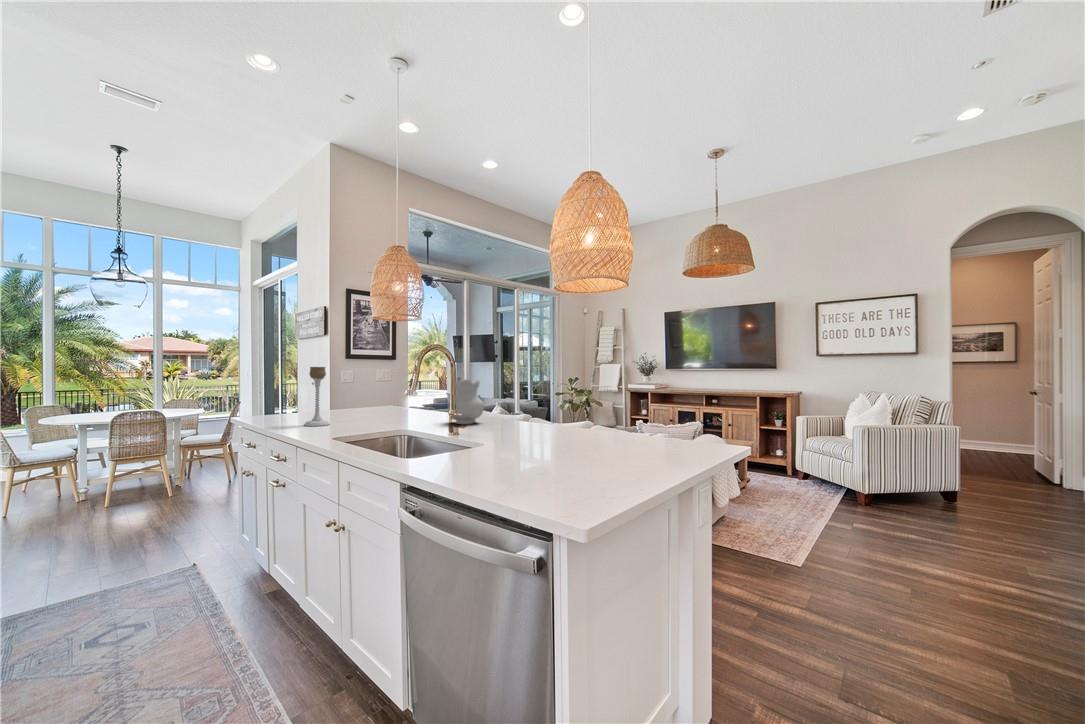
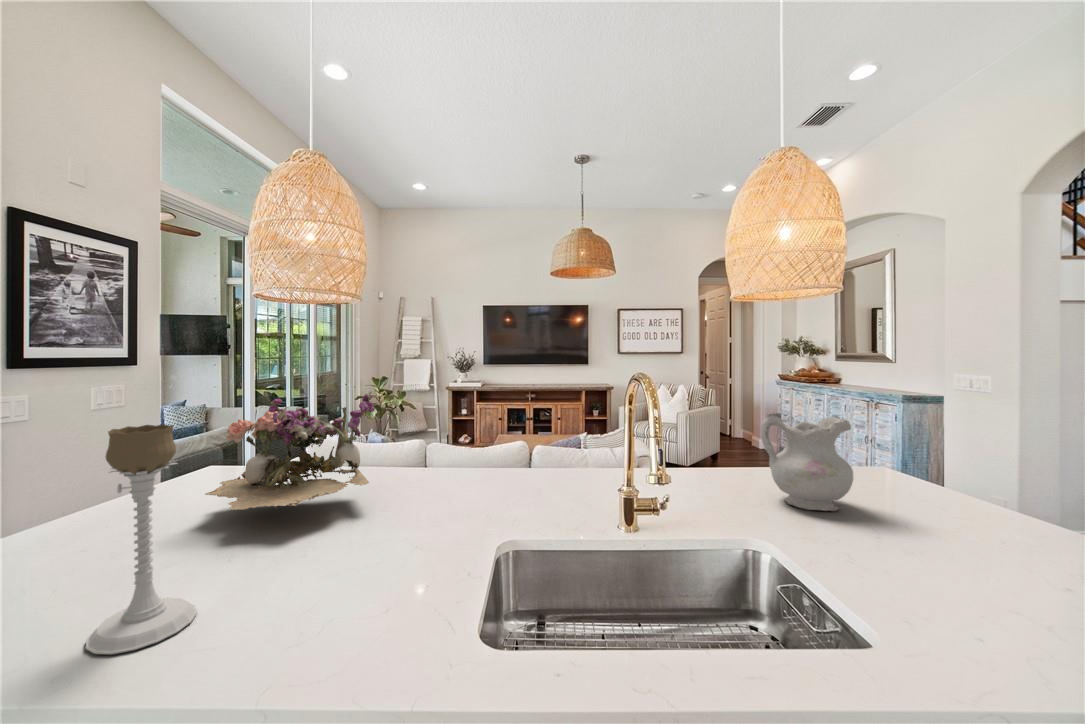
flower arrangement: none [360,366,421,416] -> present [205,391,375,510]
ceramic pitcher: present [448,377,484,424] -> present [761,413,853,511]

